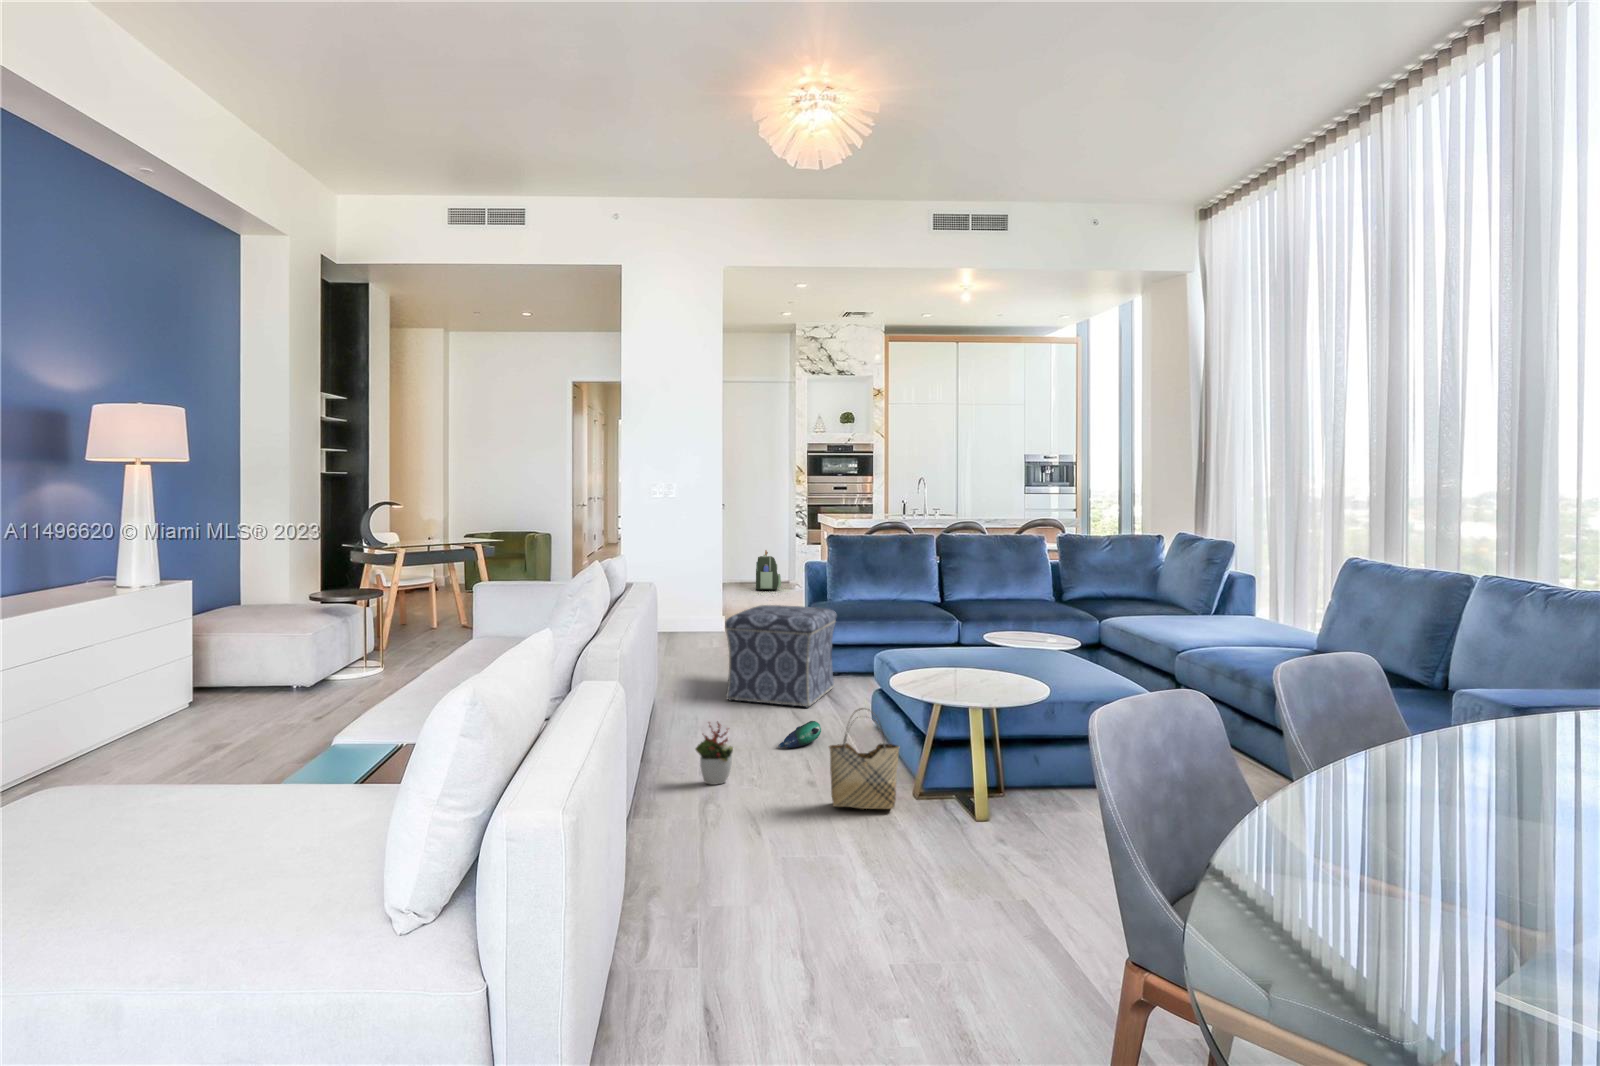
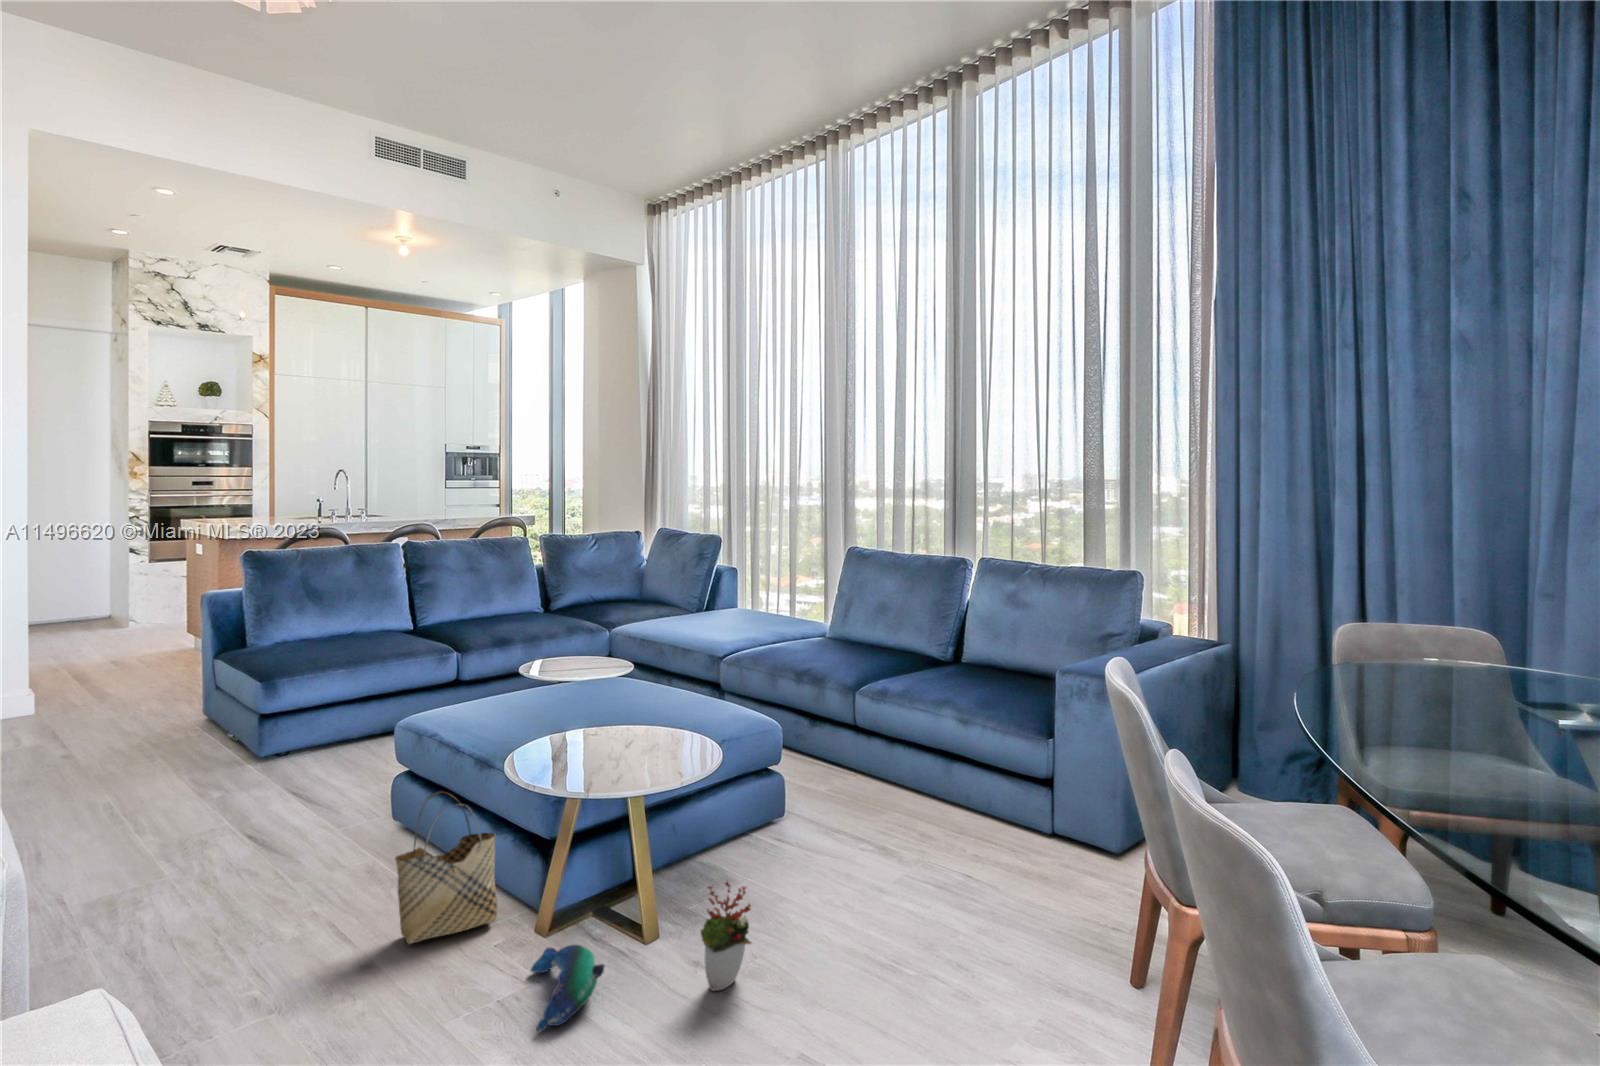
backpack: present [756,550,781,590] -> none [57,570,105,629]
ottoman: present [725,605,836,708] -> none [104,652,289,813]
plush toy: present [779,721,821,748] -> present [531,945,605,1033]
decorative plant: present [696,722,733,785] -> present [701,882,751,991]

